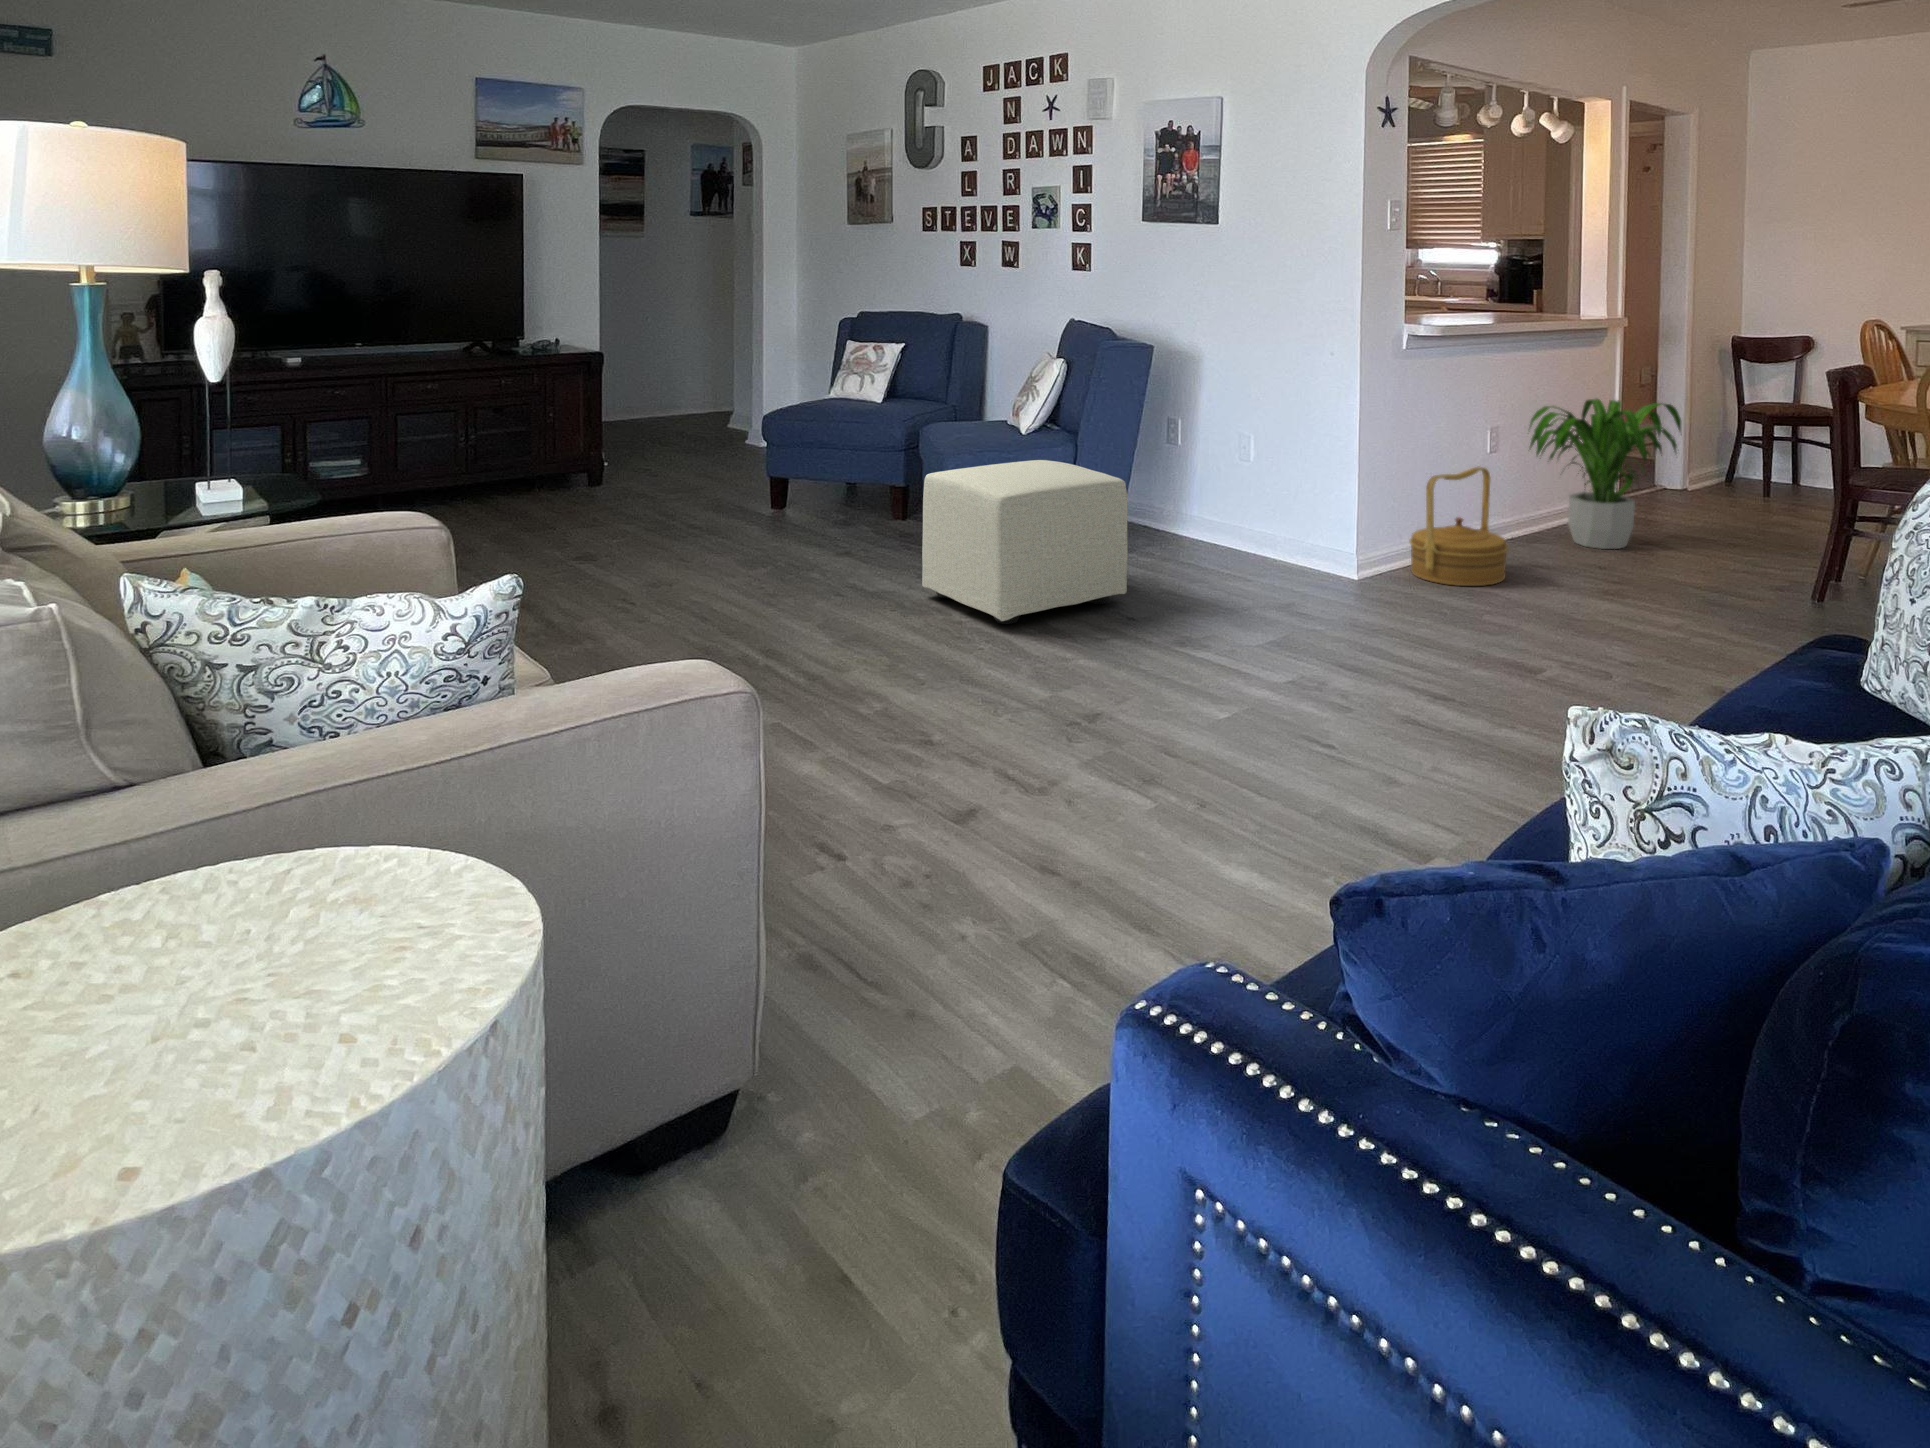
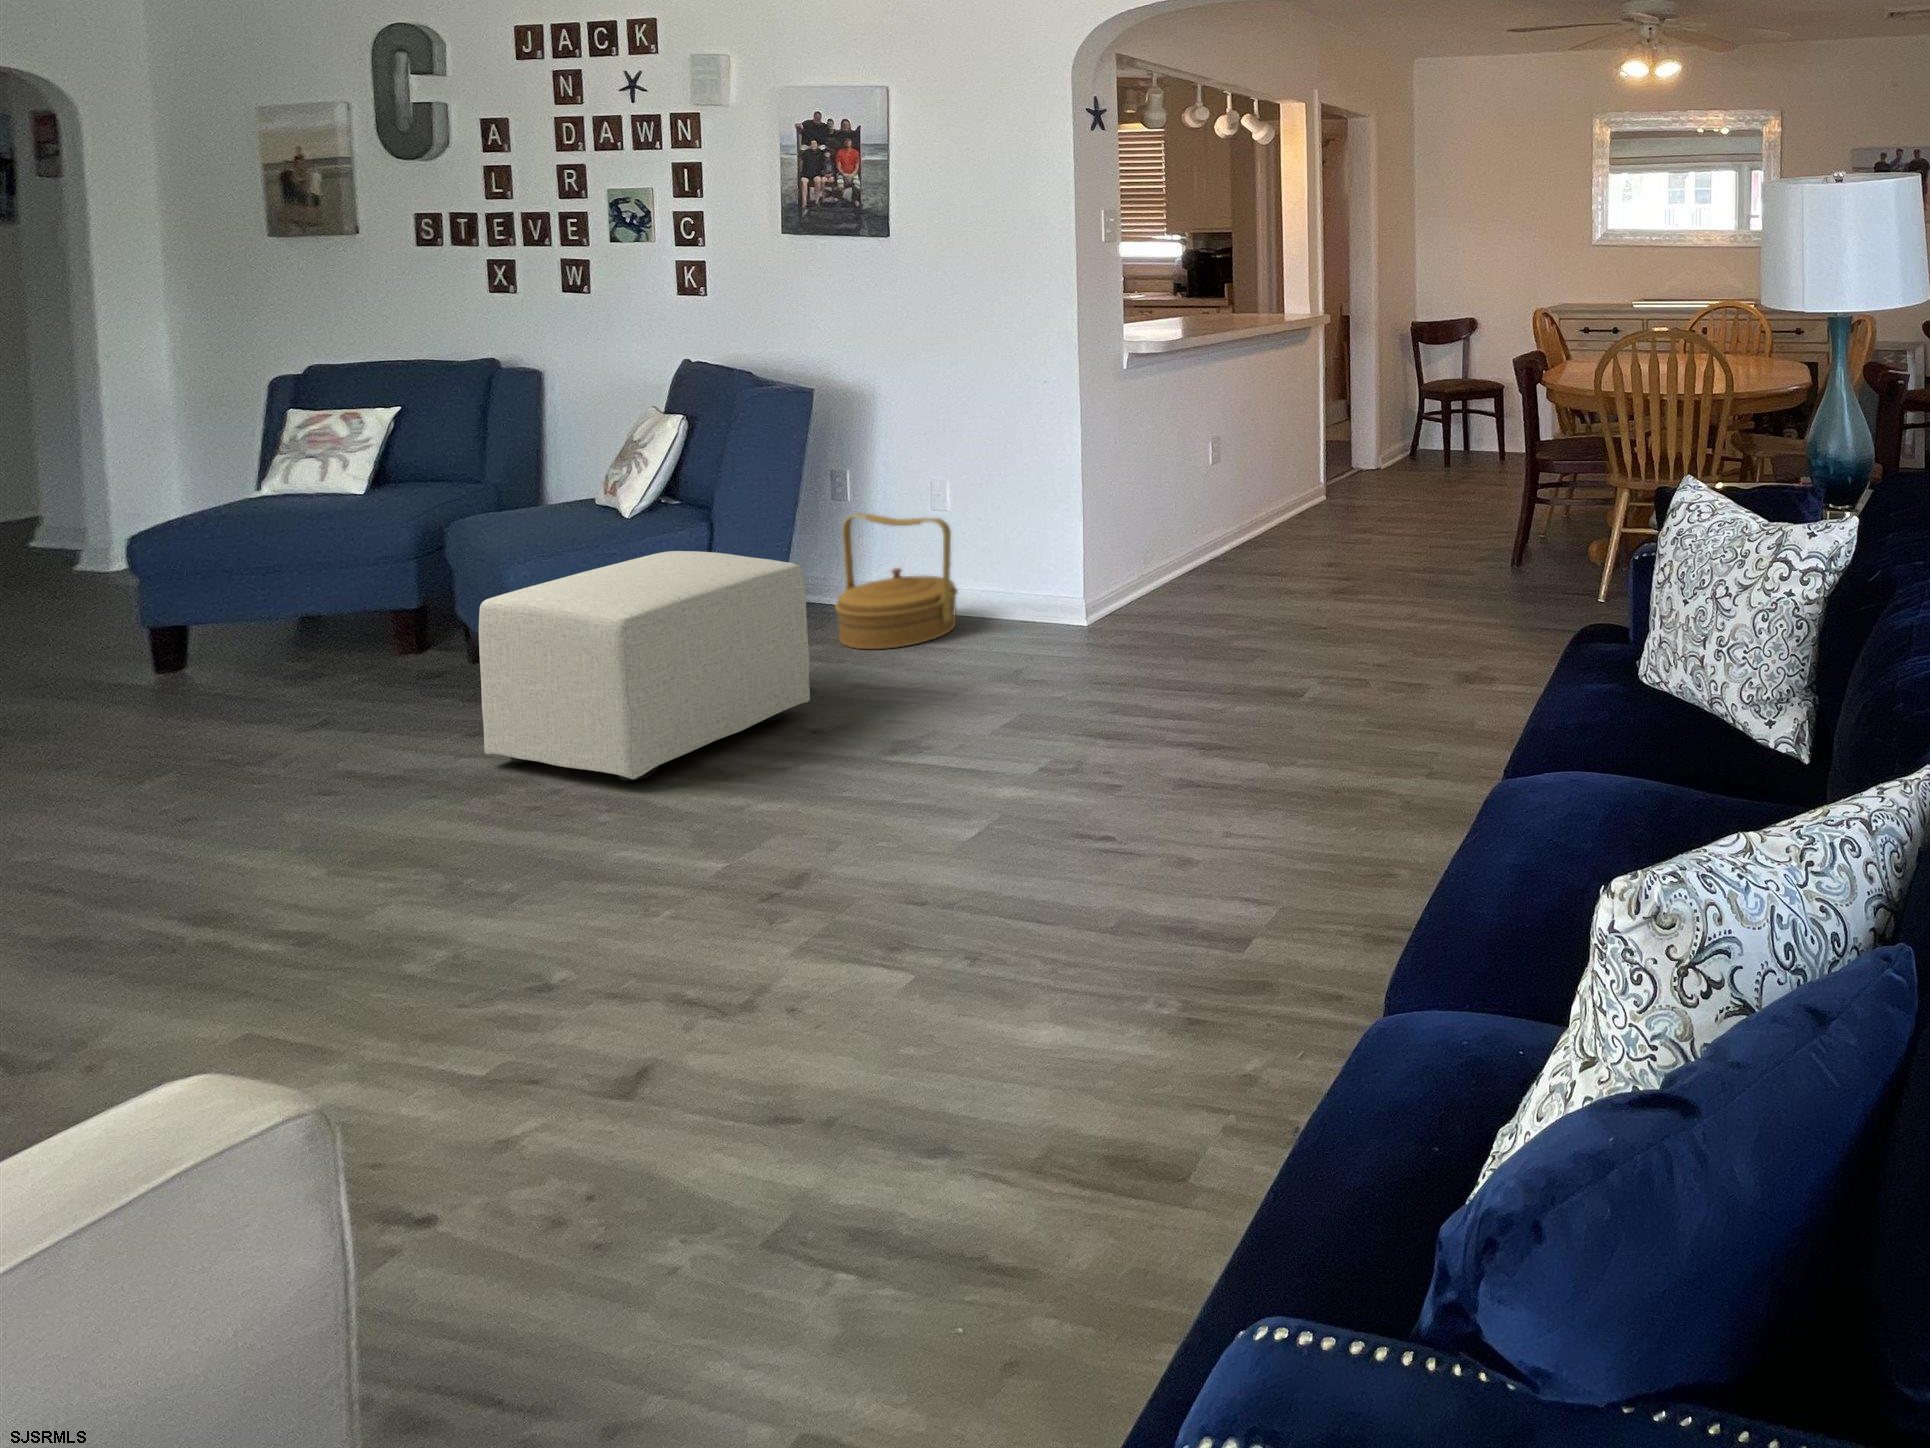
potted plant: present [1530,398,1681,549] -> none [1249,397,1393,545]
woven basket: present [1409,467,1508,586] -> present [835,513,958,649]

